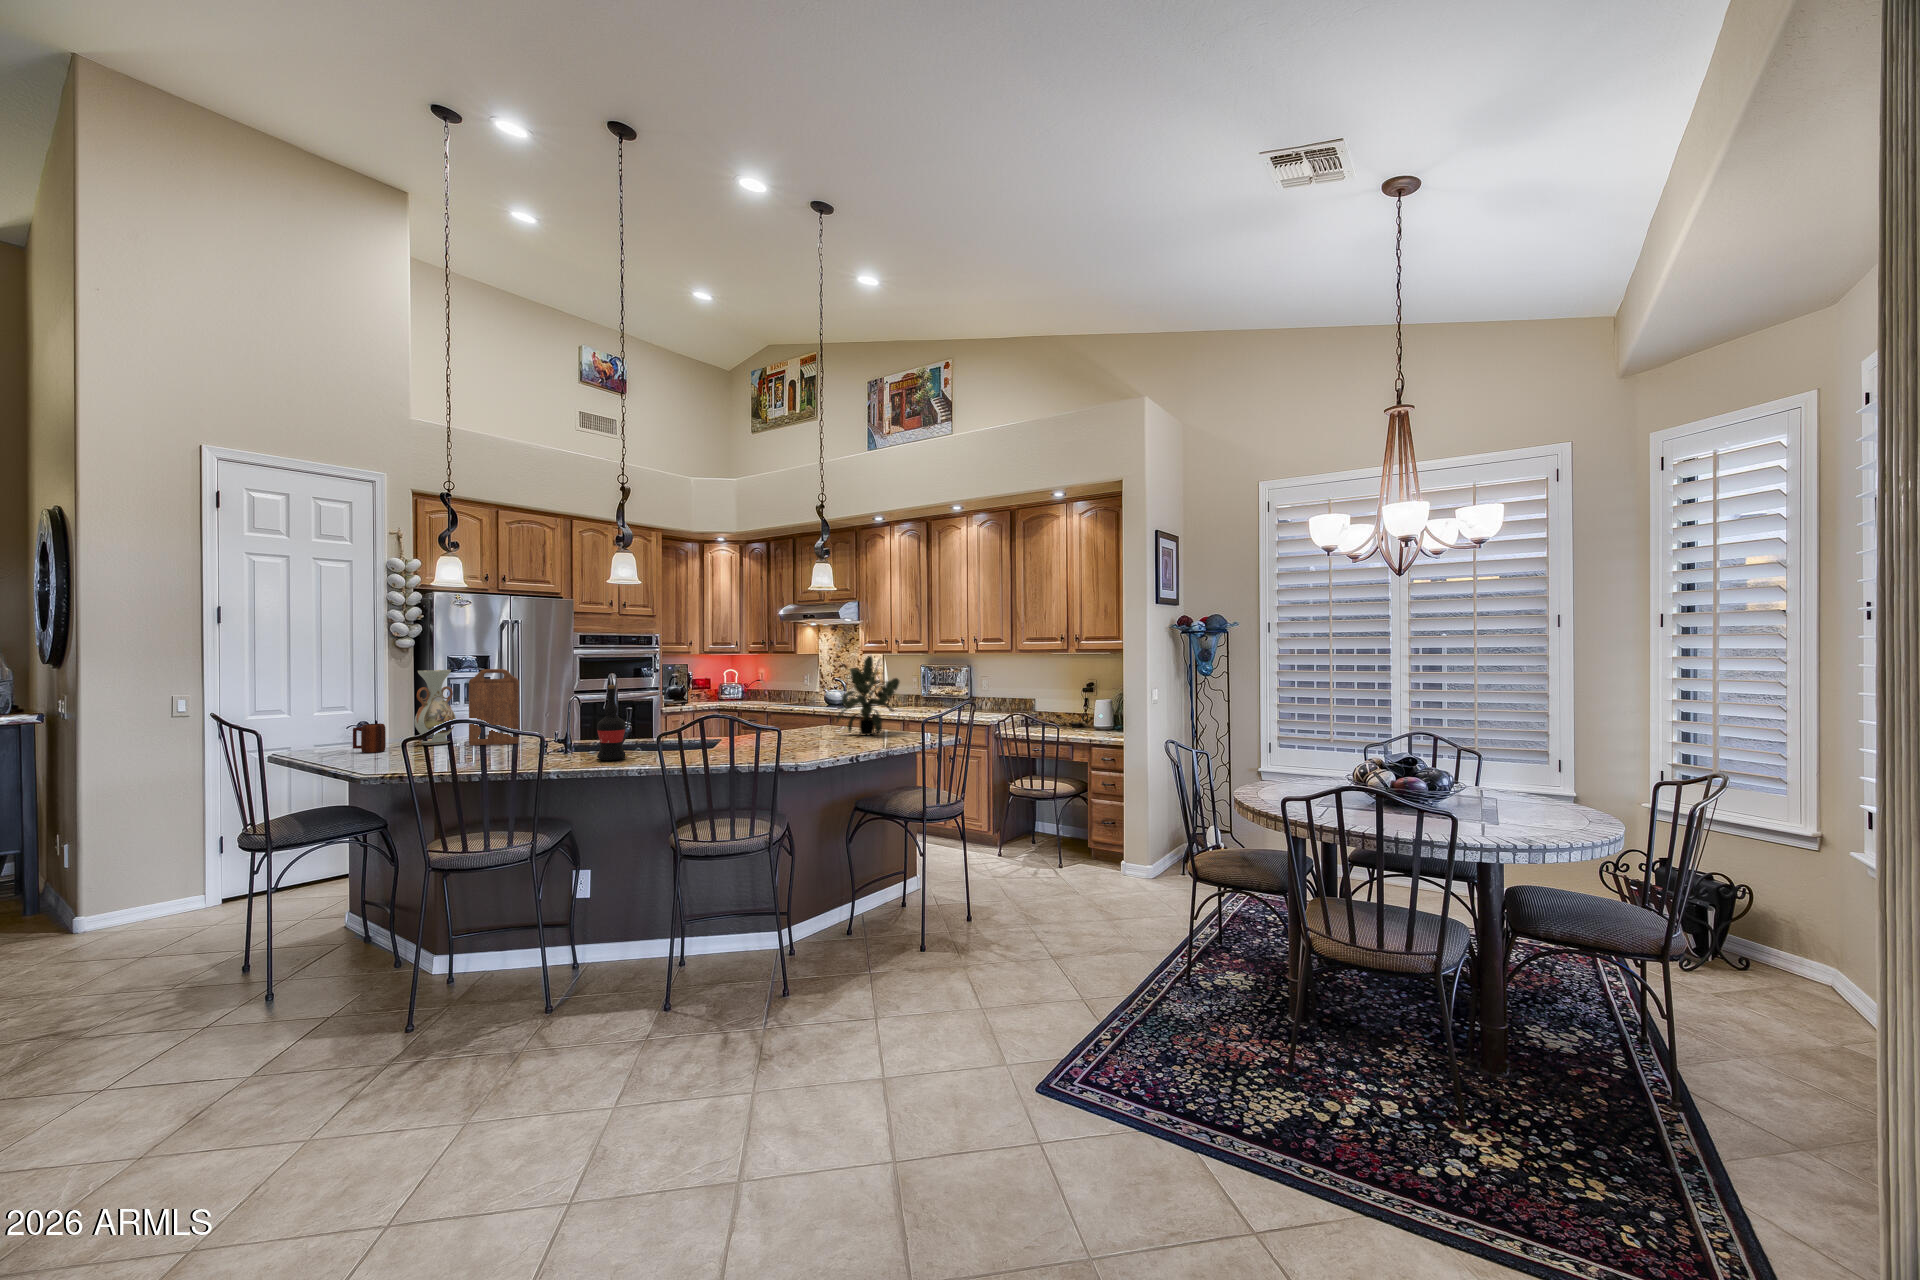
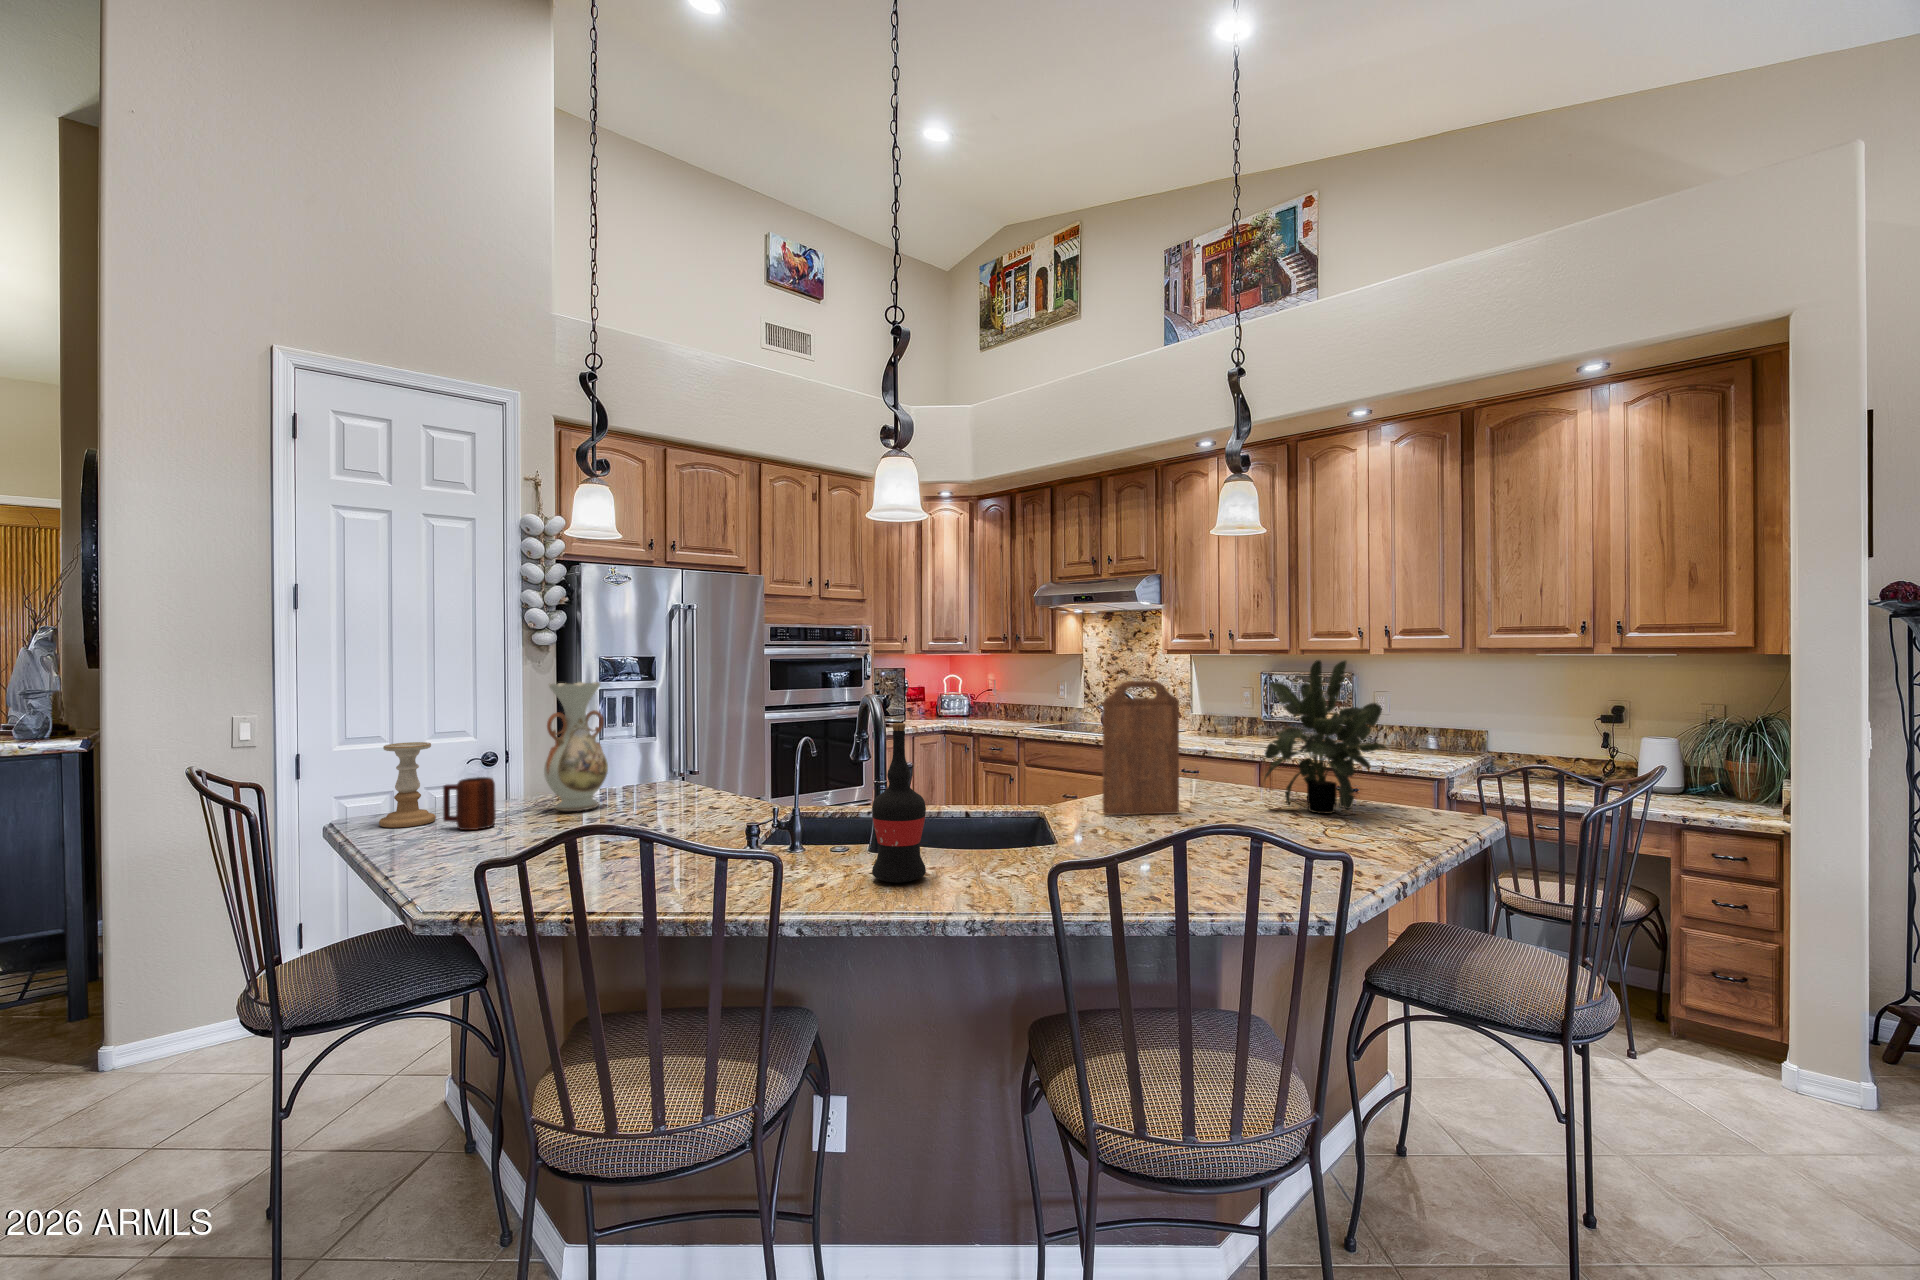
cutting board: present [469,669,519,745] -> present [1103,681,1179,815]
candle holder: none [309,705,345,753] -> present [379,742,436,828]

